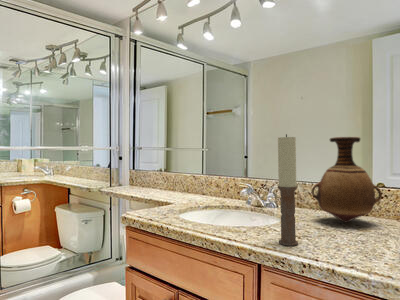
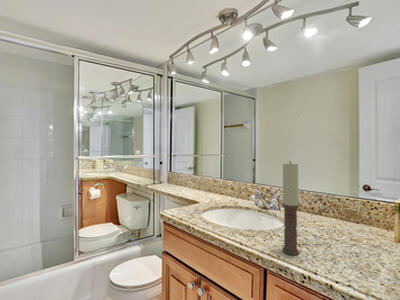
vase: present [312,137,382,222] -> none [310,159,372,230]

